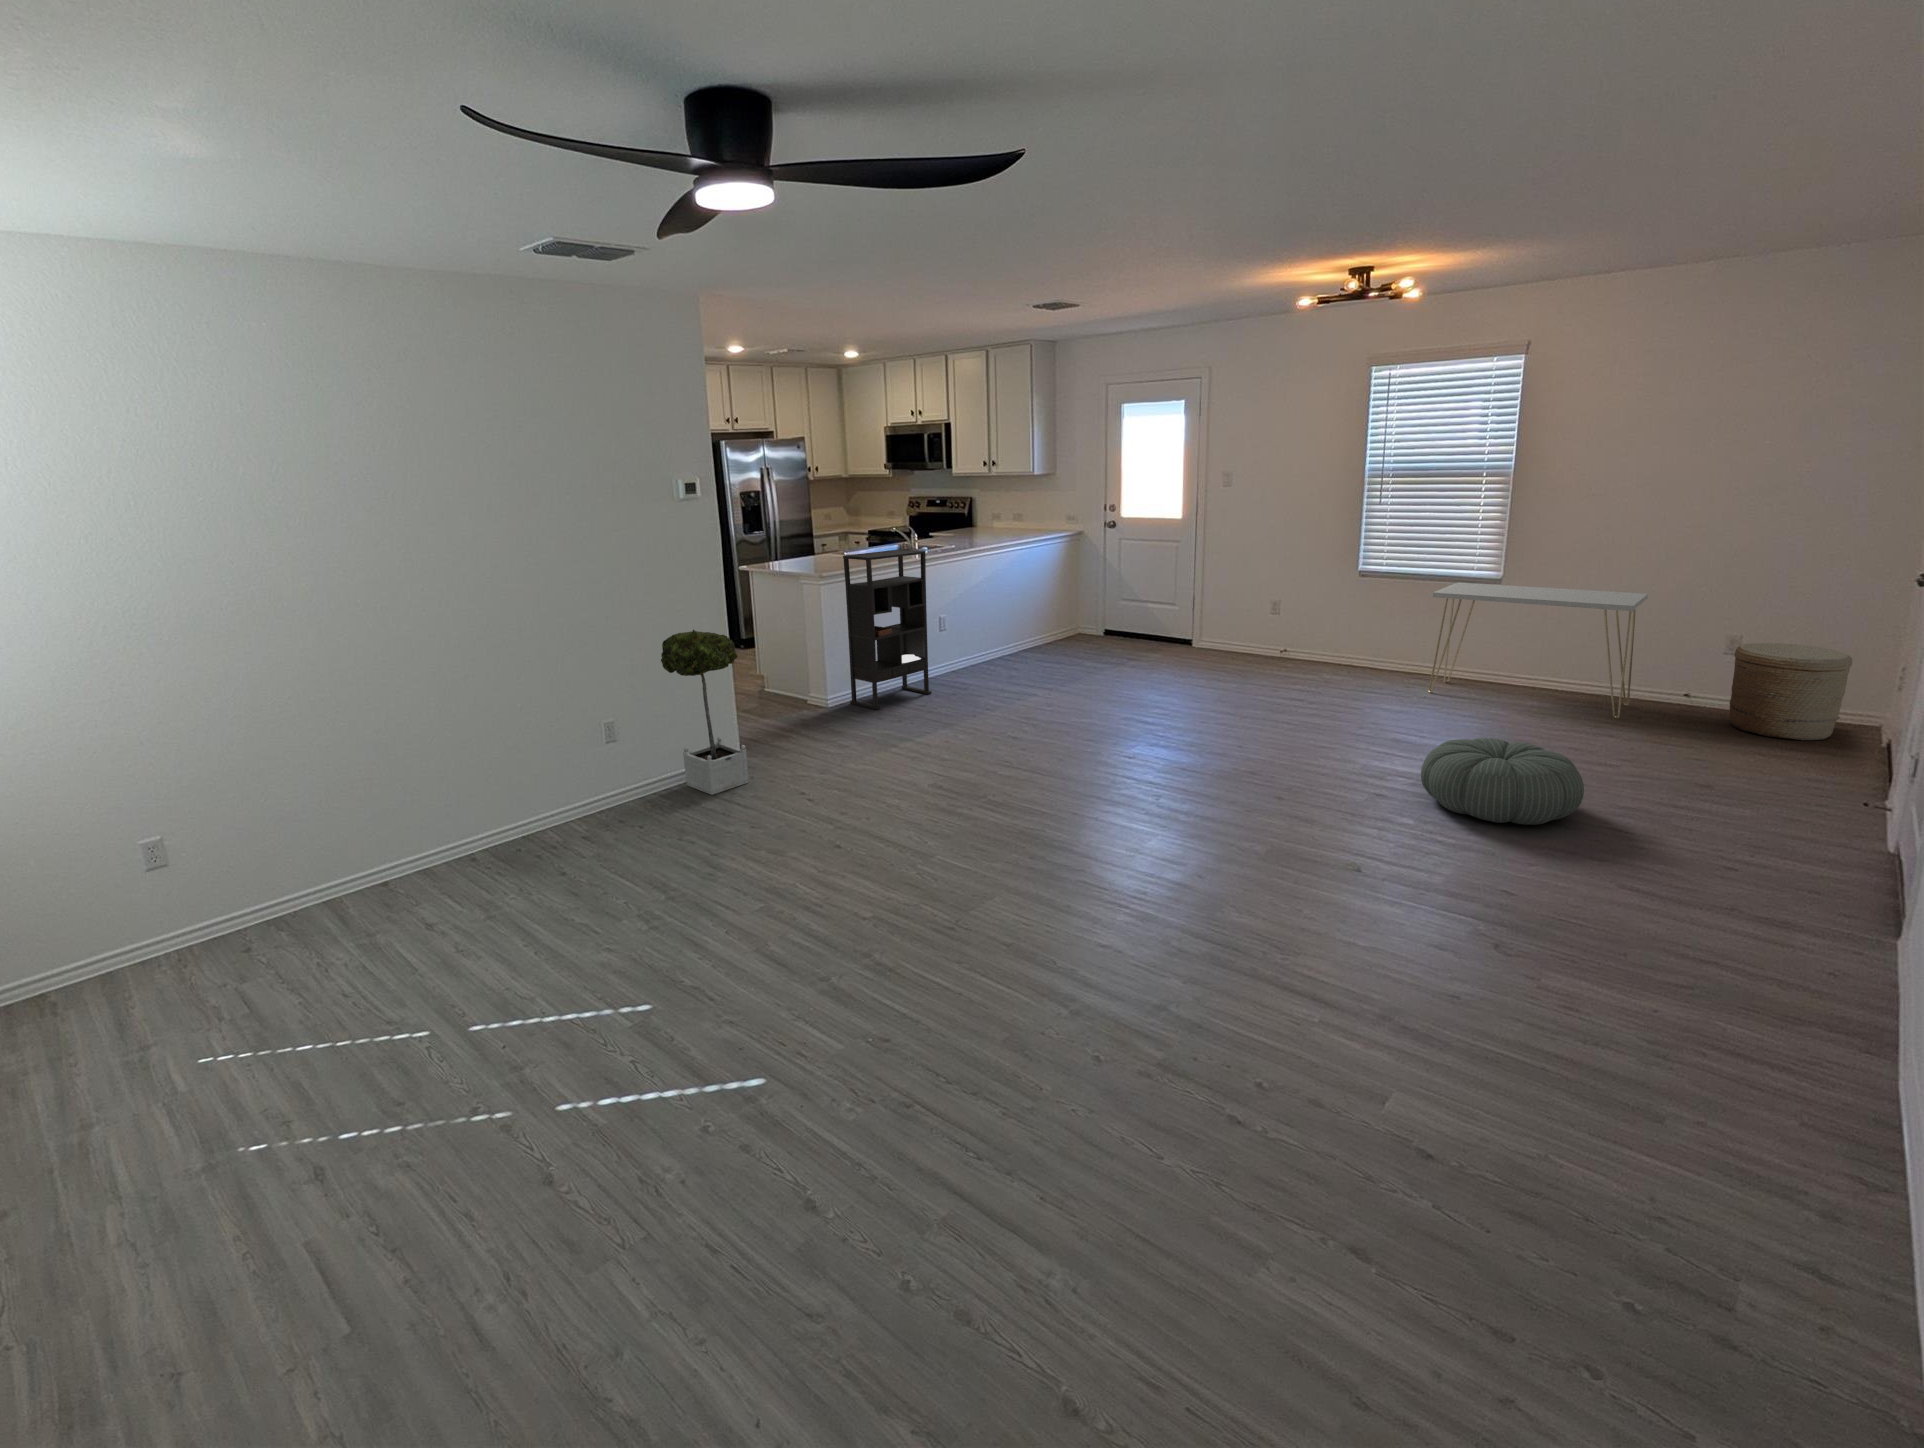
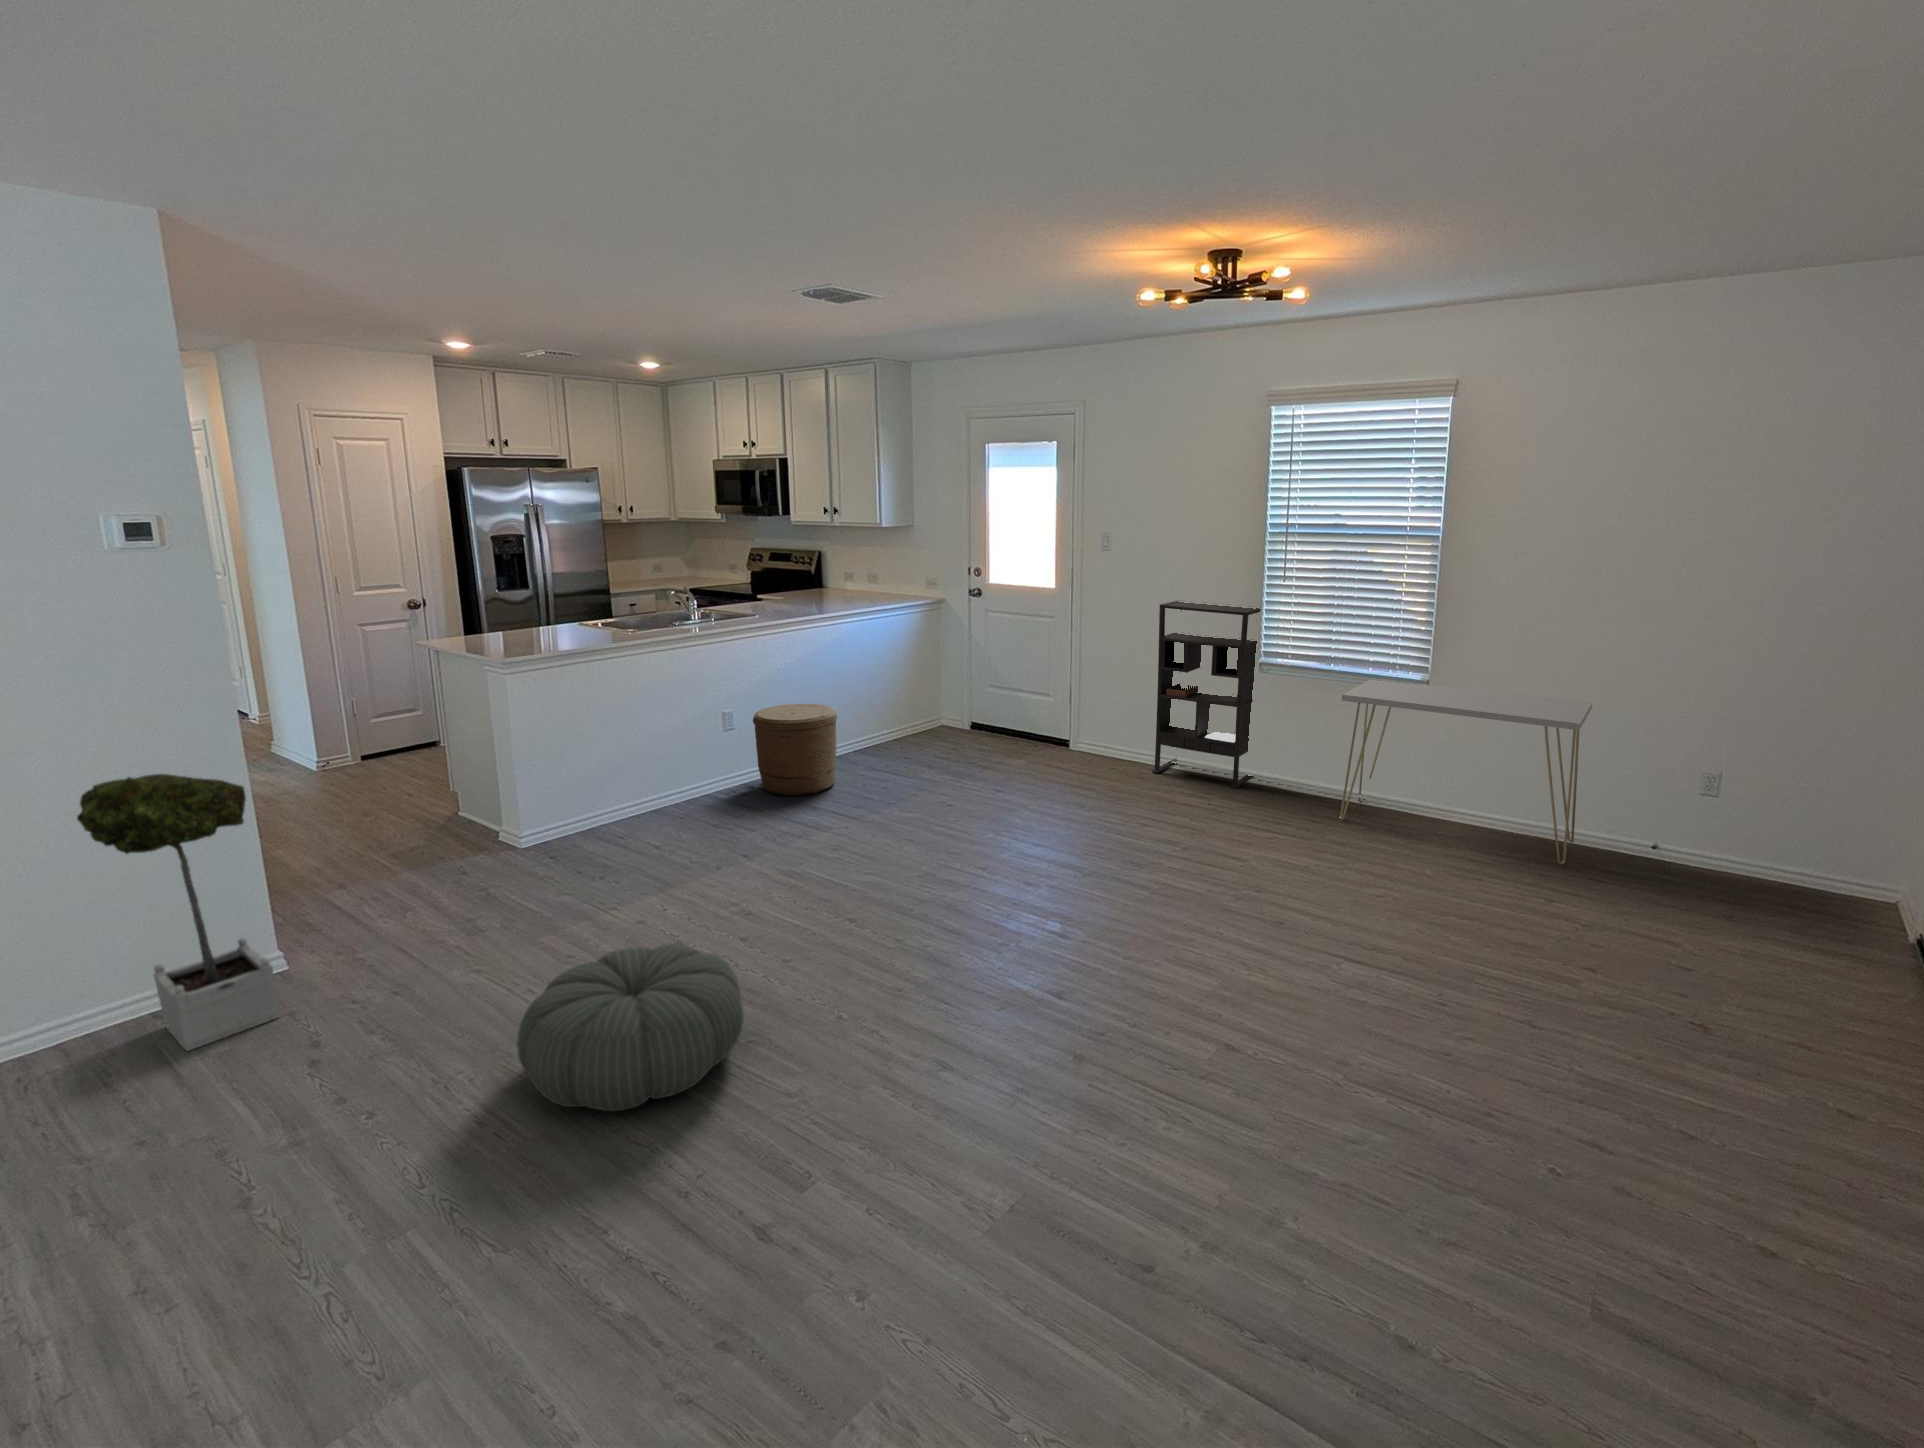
bookshelf: present [843,549,931,710] -> present [1152,601,1261,788]
woven basket: present [1730,643,1852,740] -> present [753,704,837,796]
pouf: present [1421,738,1584,825] -> present [517,944,744,1111]

